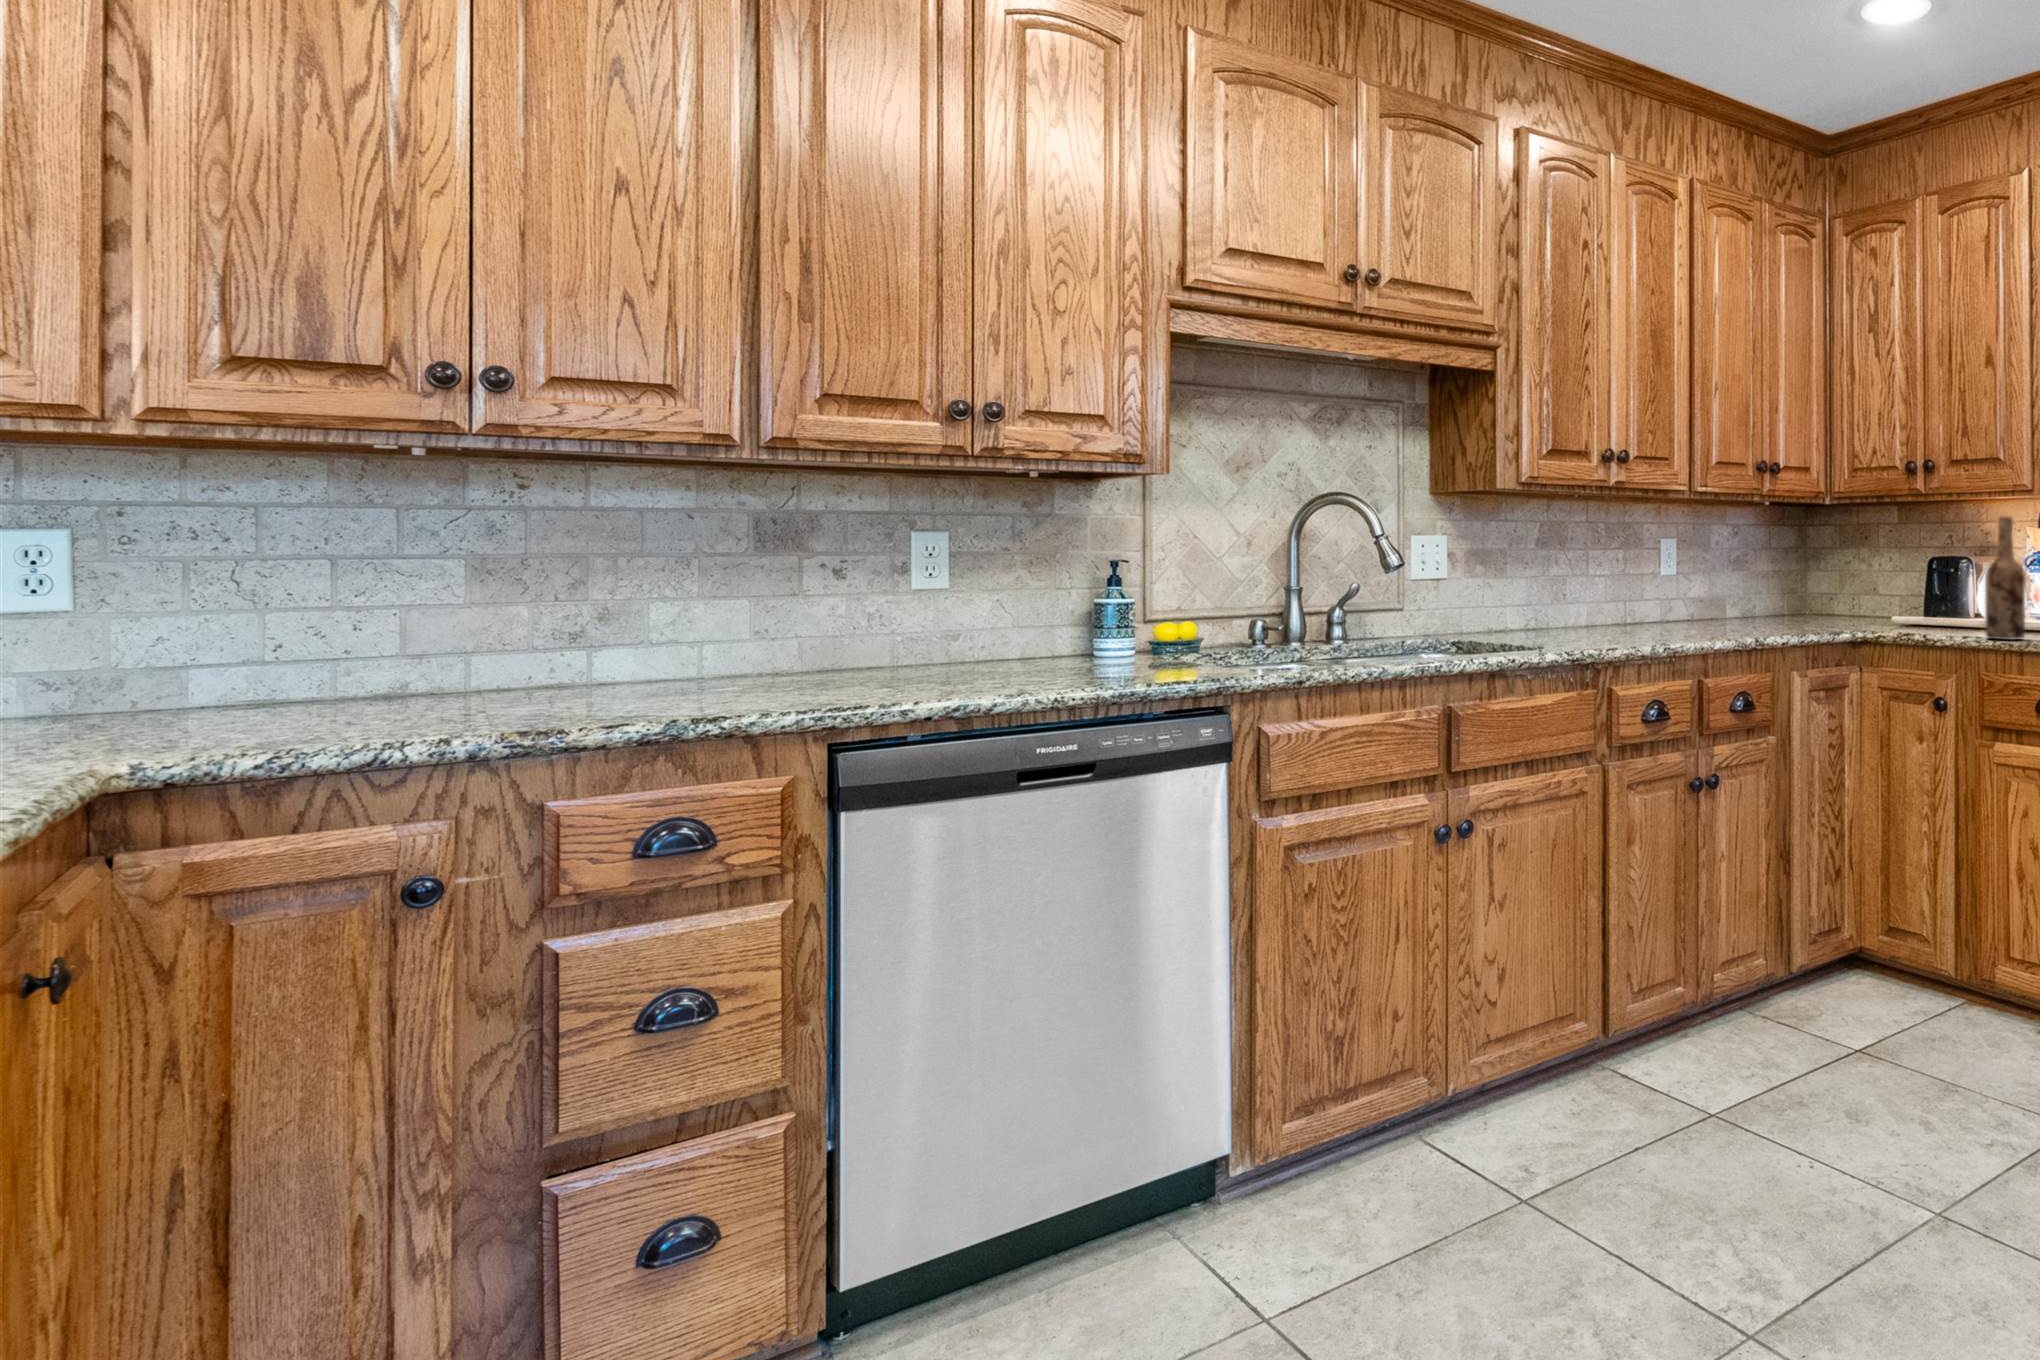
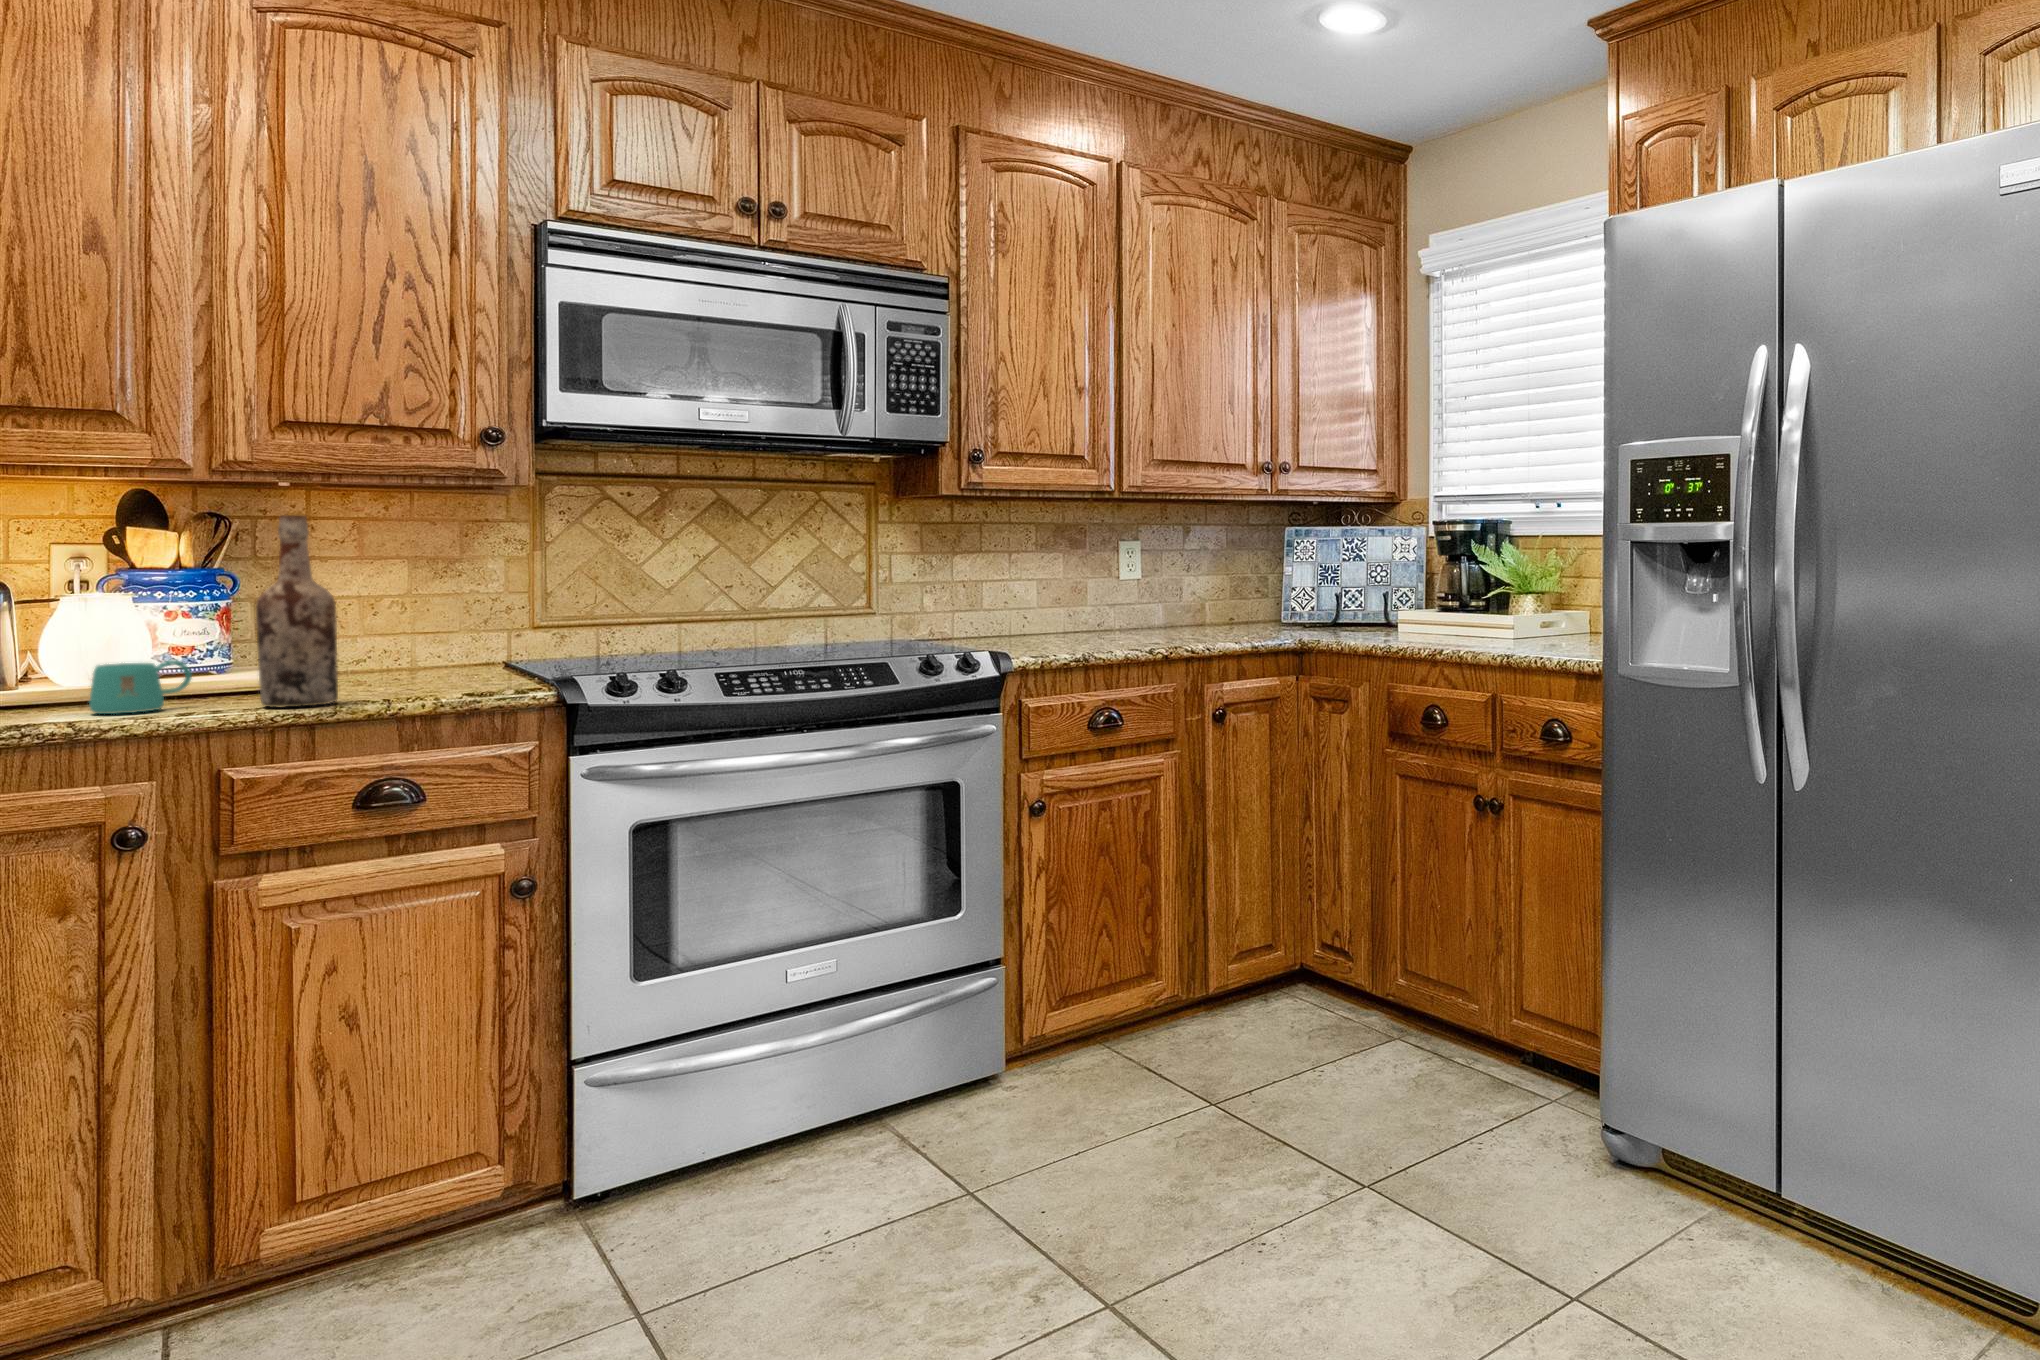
mug: none [1934,606,1982,635] -> present [89,660,192,714]

